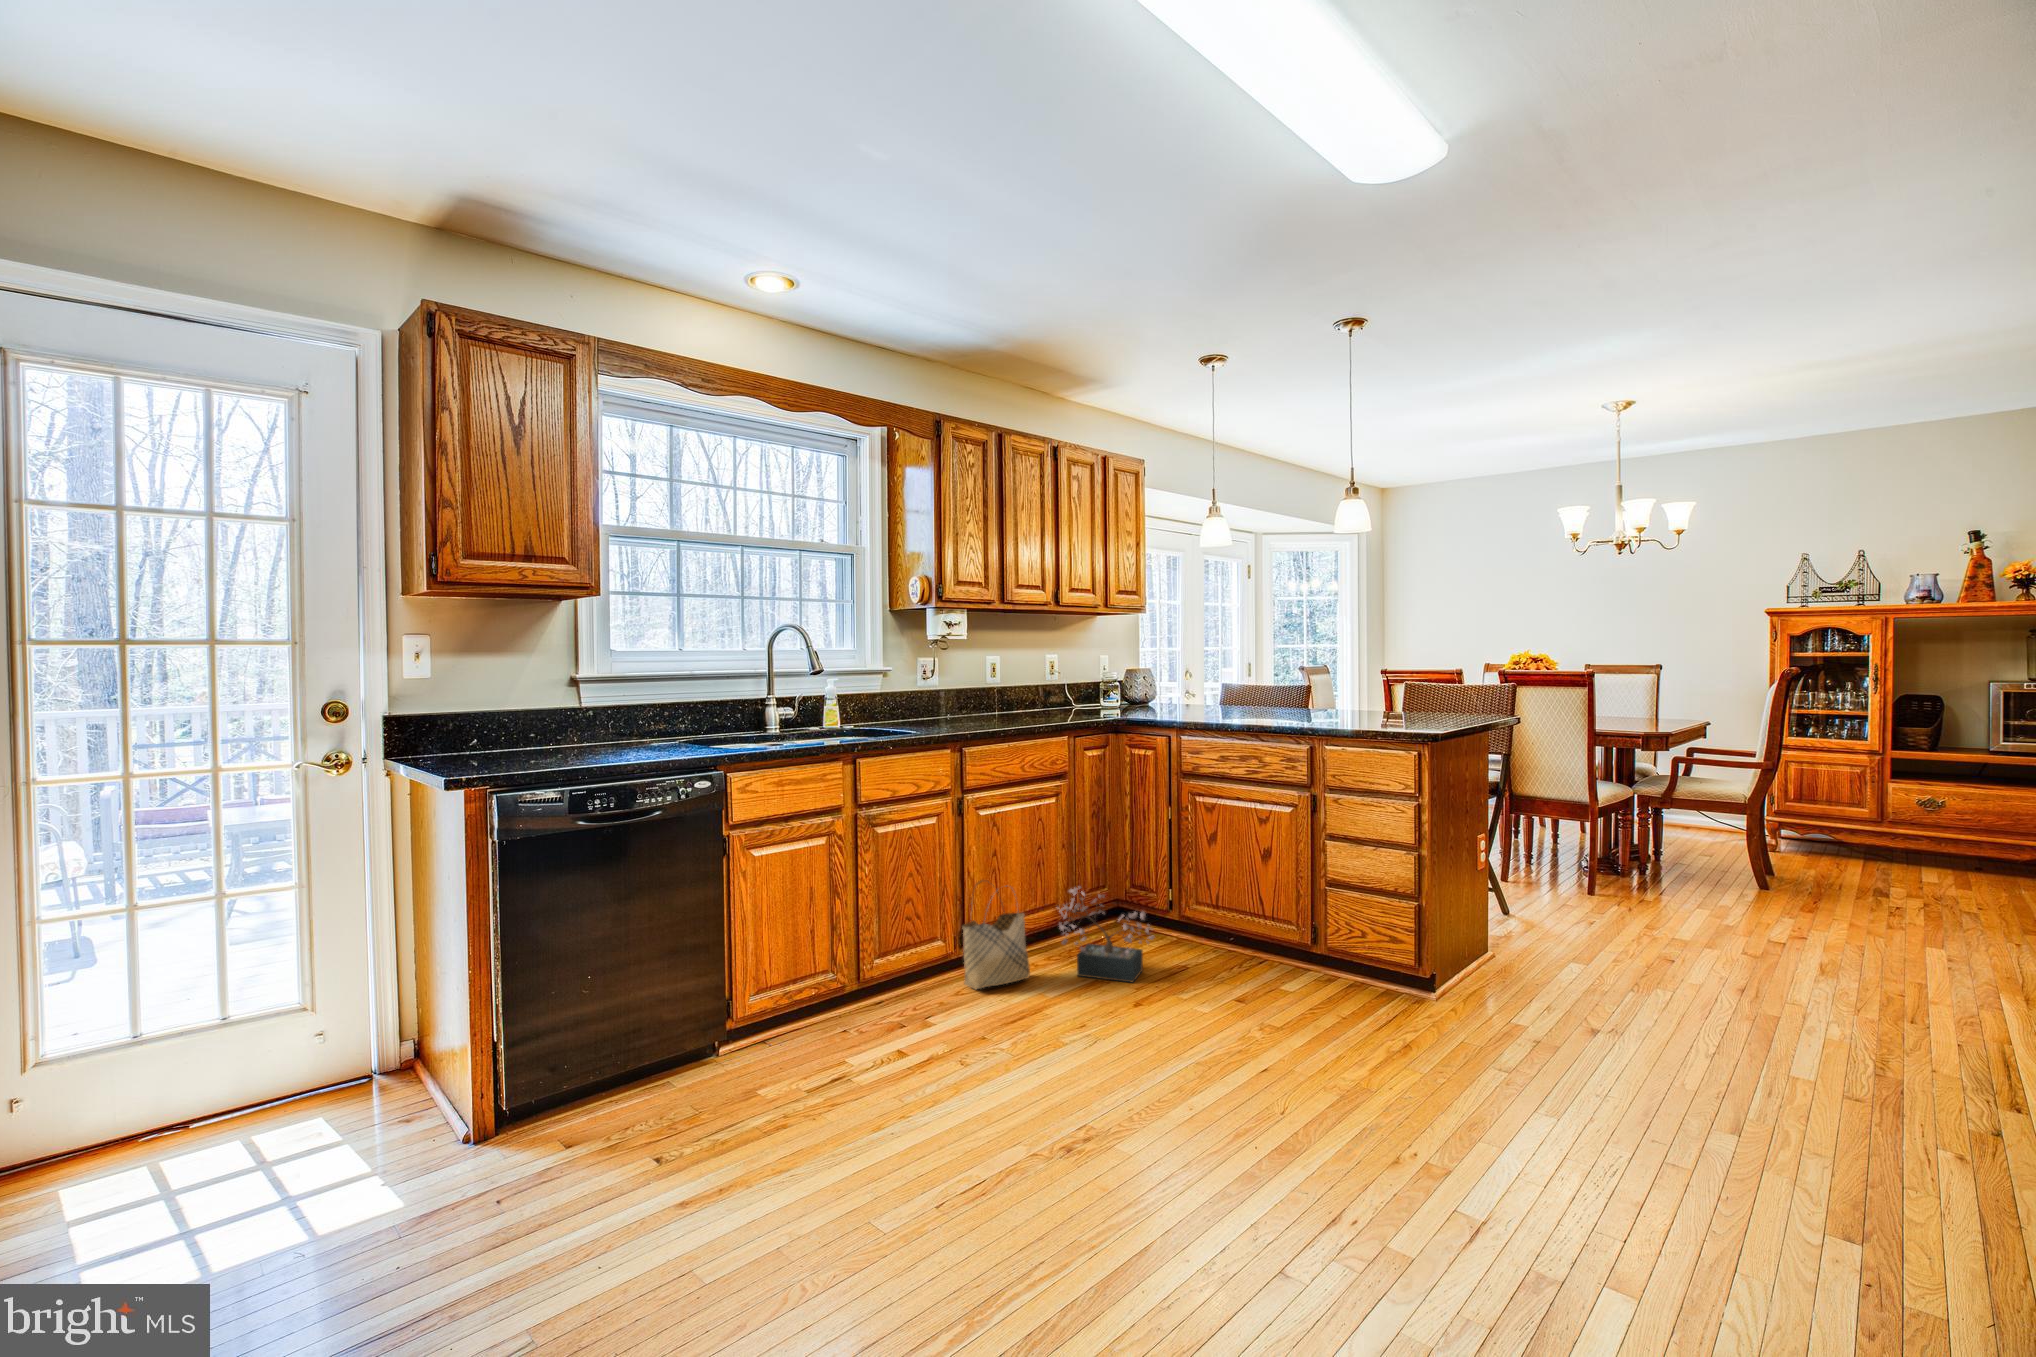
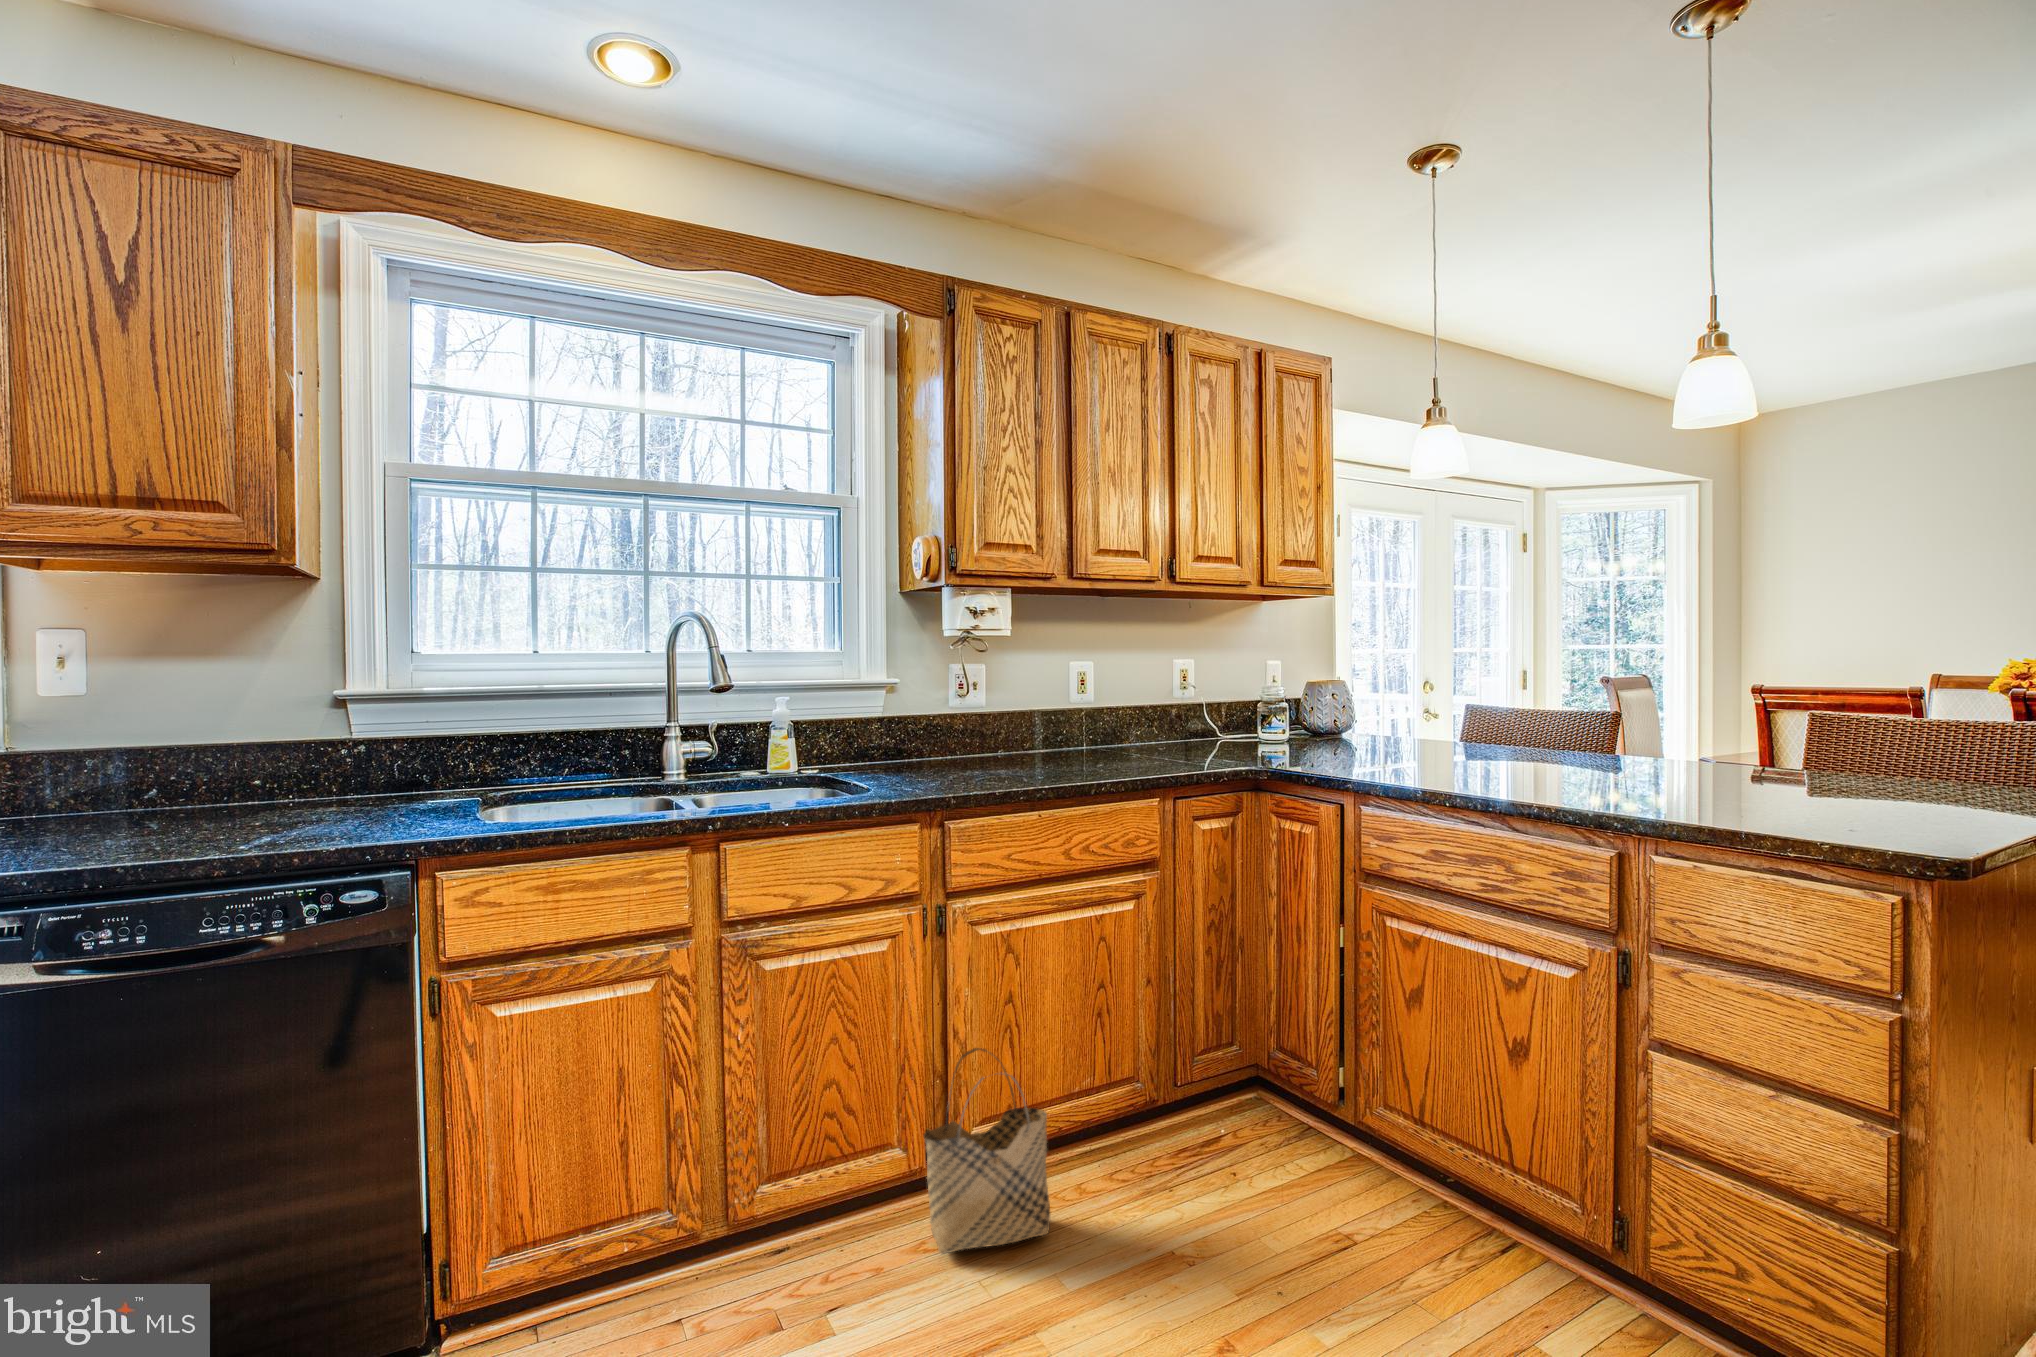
decorative plant: present [1058,887,1154,982] -> none [1102,1065,1287,1277]

